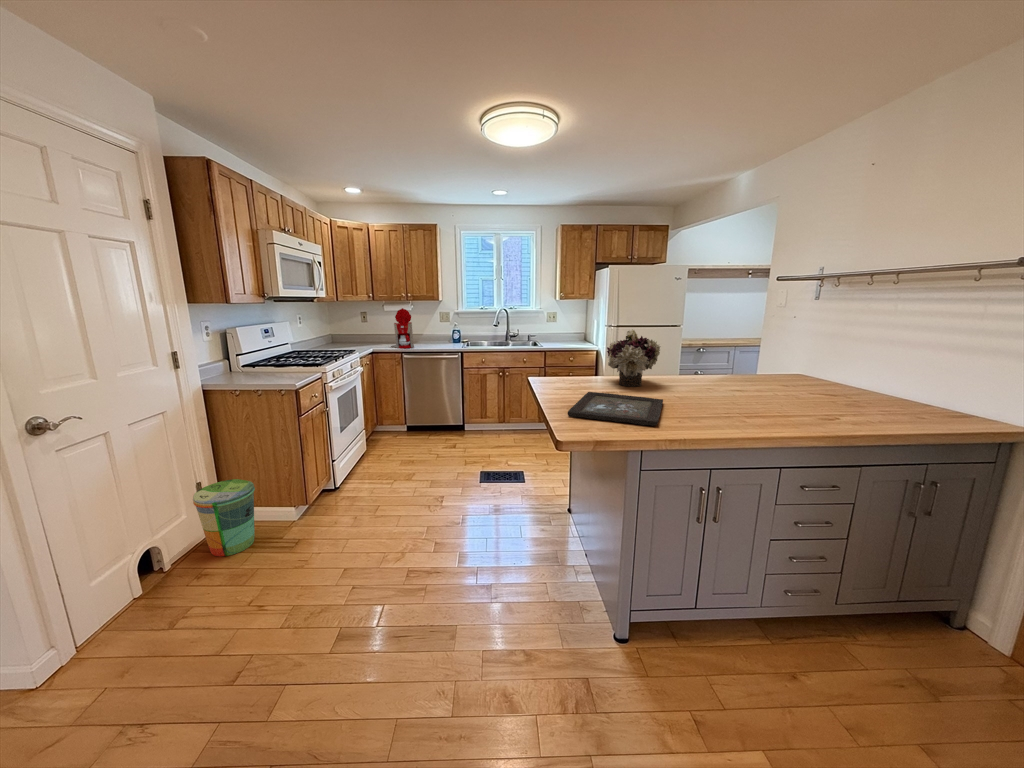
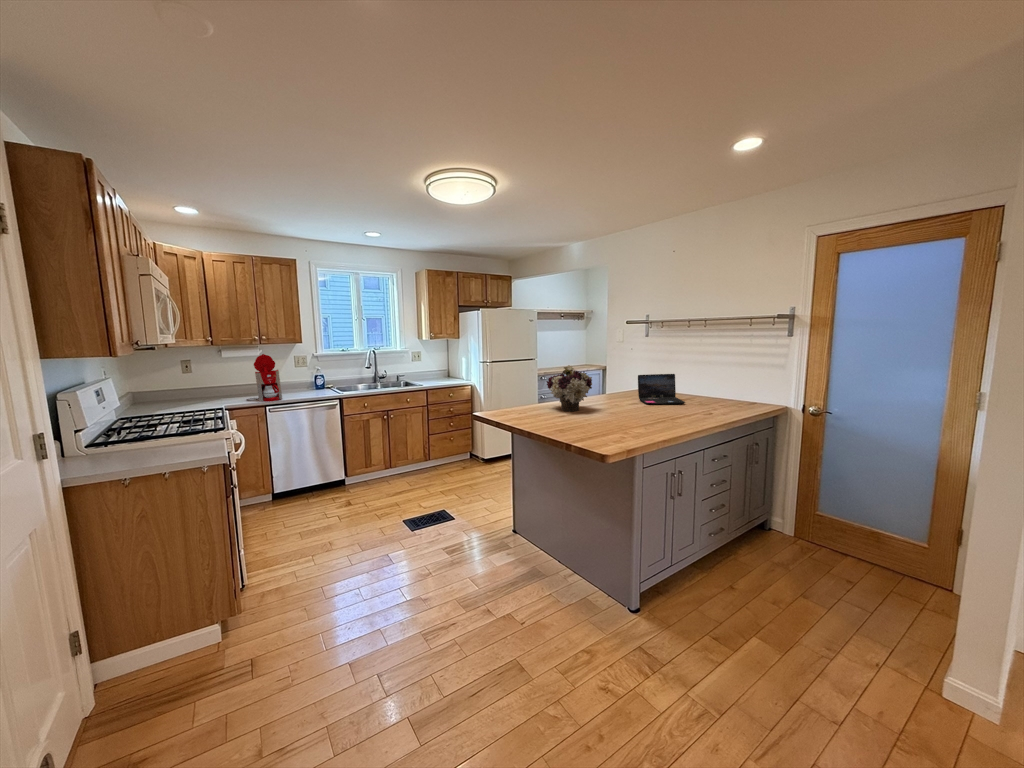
laptop: none [750,350,818,397] -> present [638,374,685,404]
tray: present [568,392,663,426] -> none [563,417,649,438]
trash can: present [193,479,255,556] -> none [82,603,182,729]

